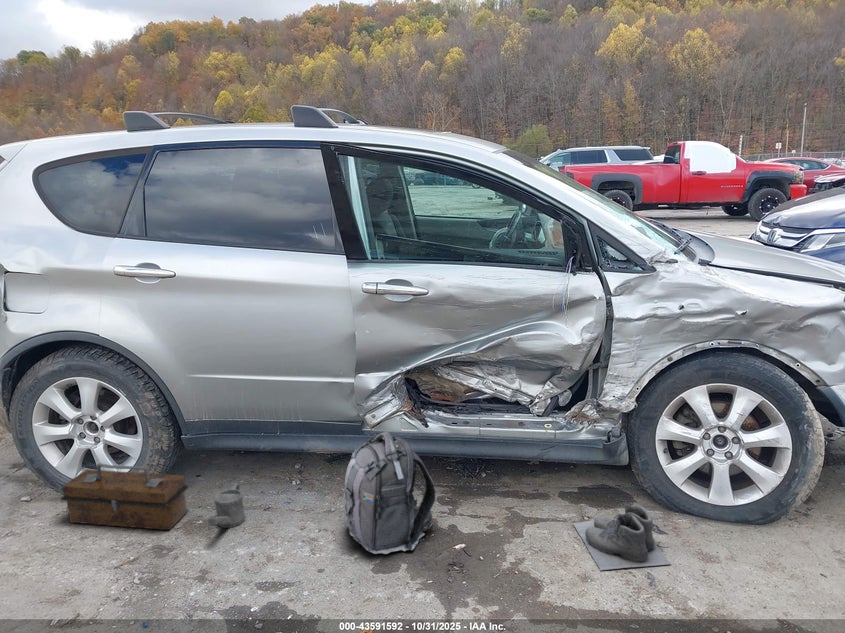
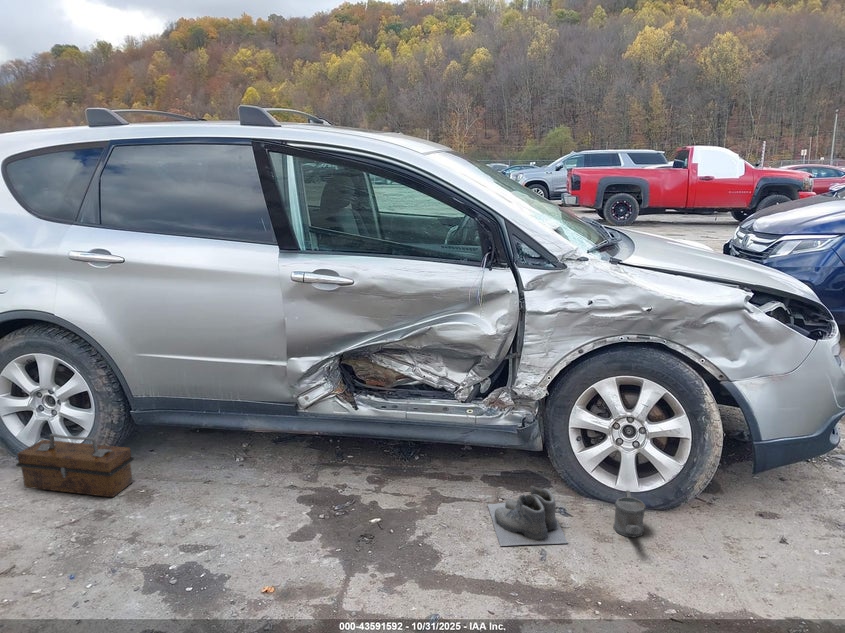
backpack: present [342,432,435,554] -> none [266,411,357,525]
watering can: present [208,483,245,528] -> present [613,490,646,537]

